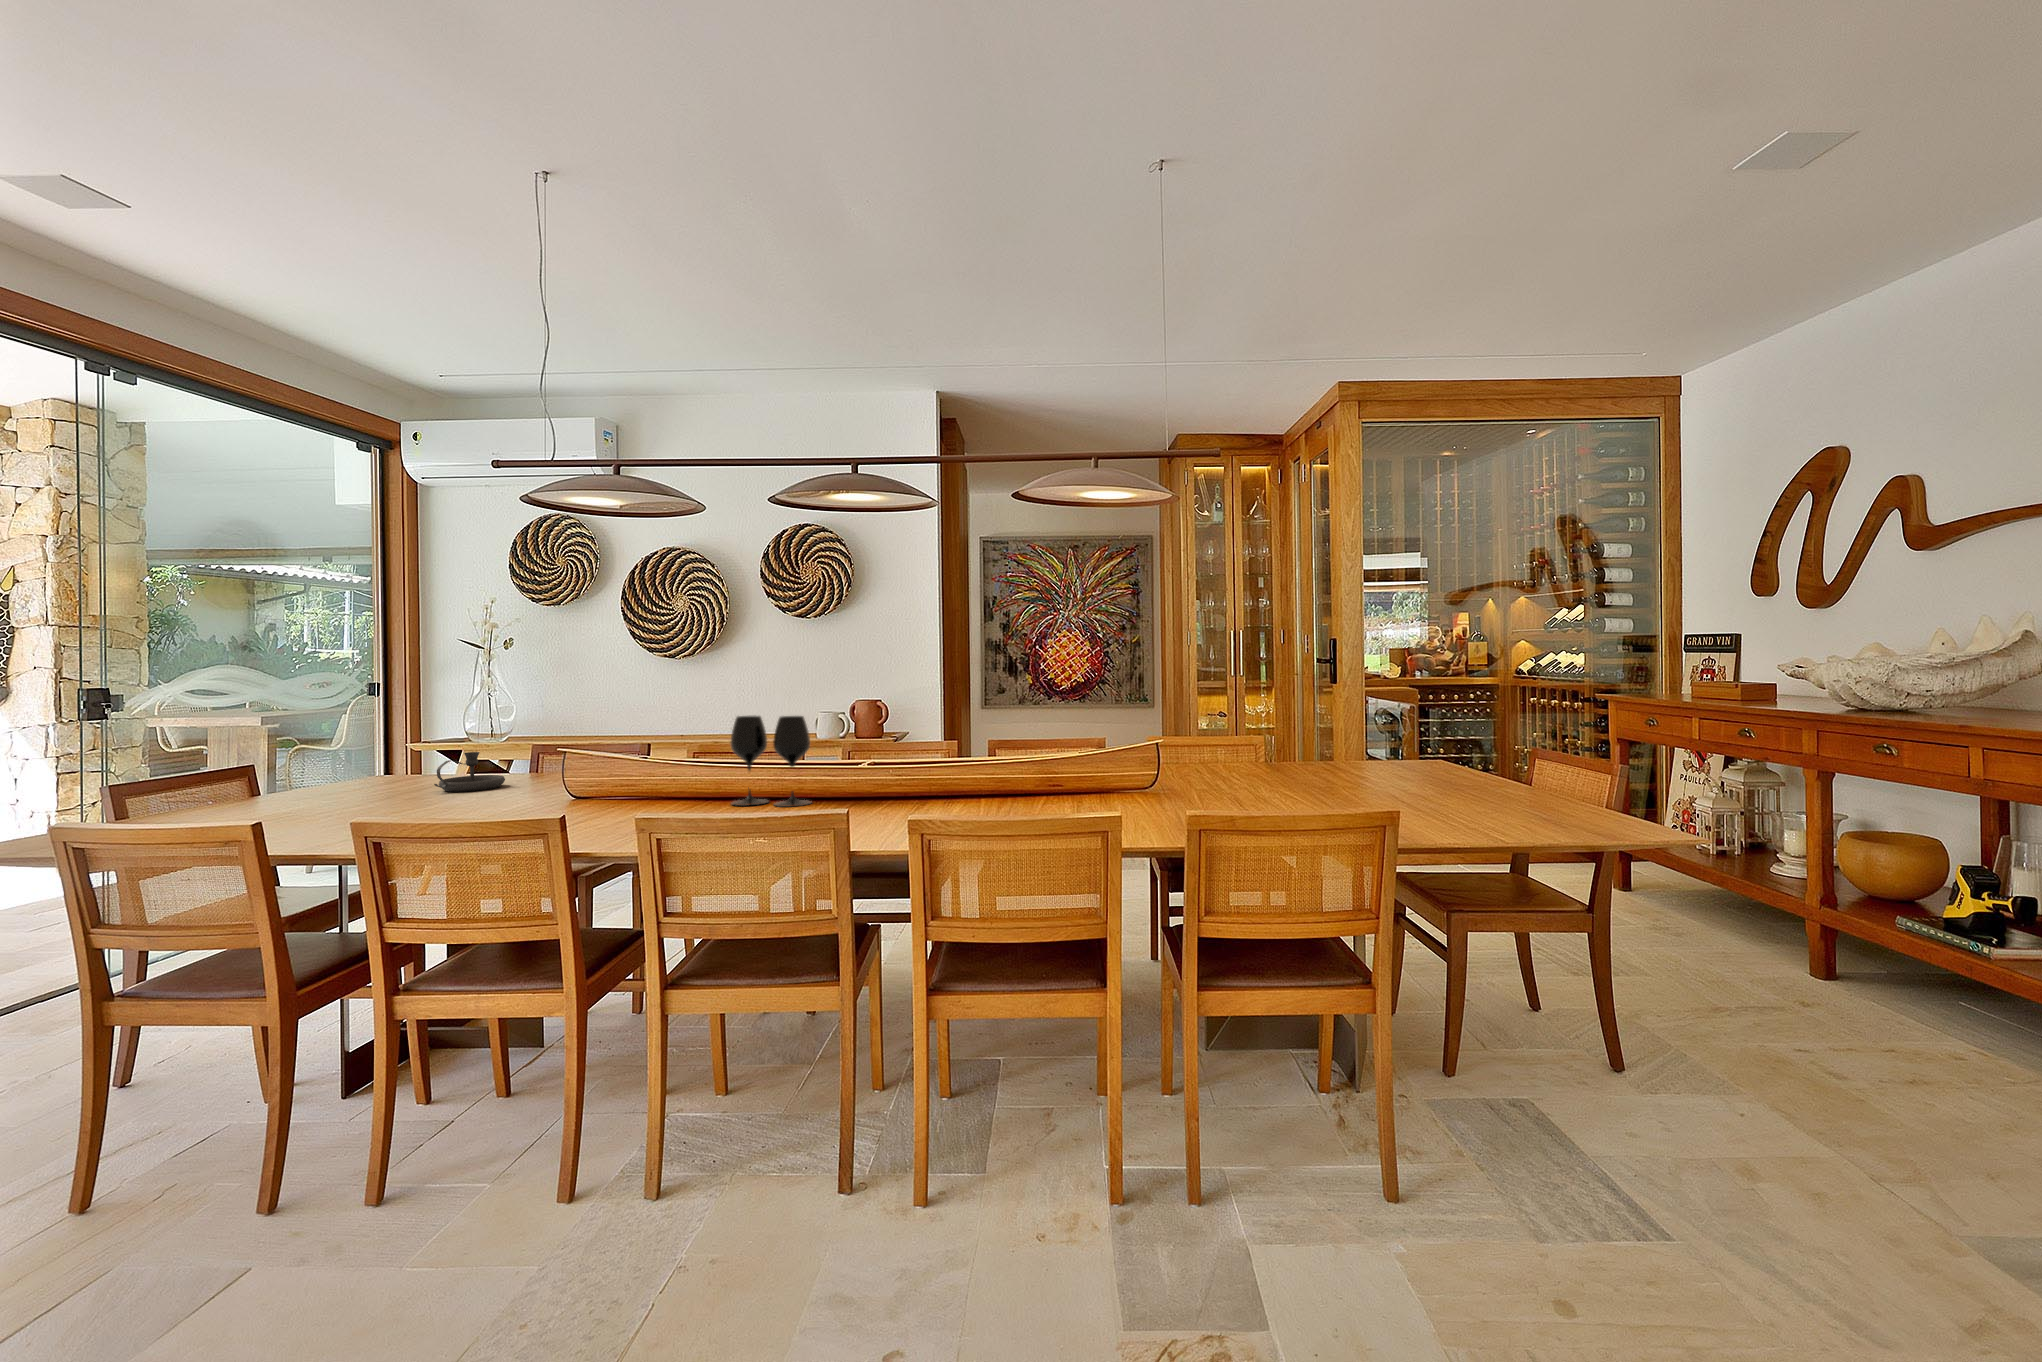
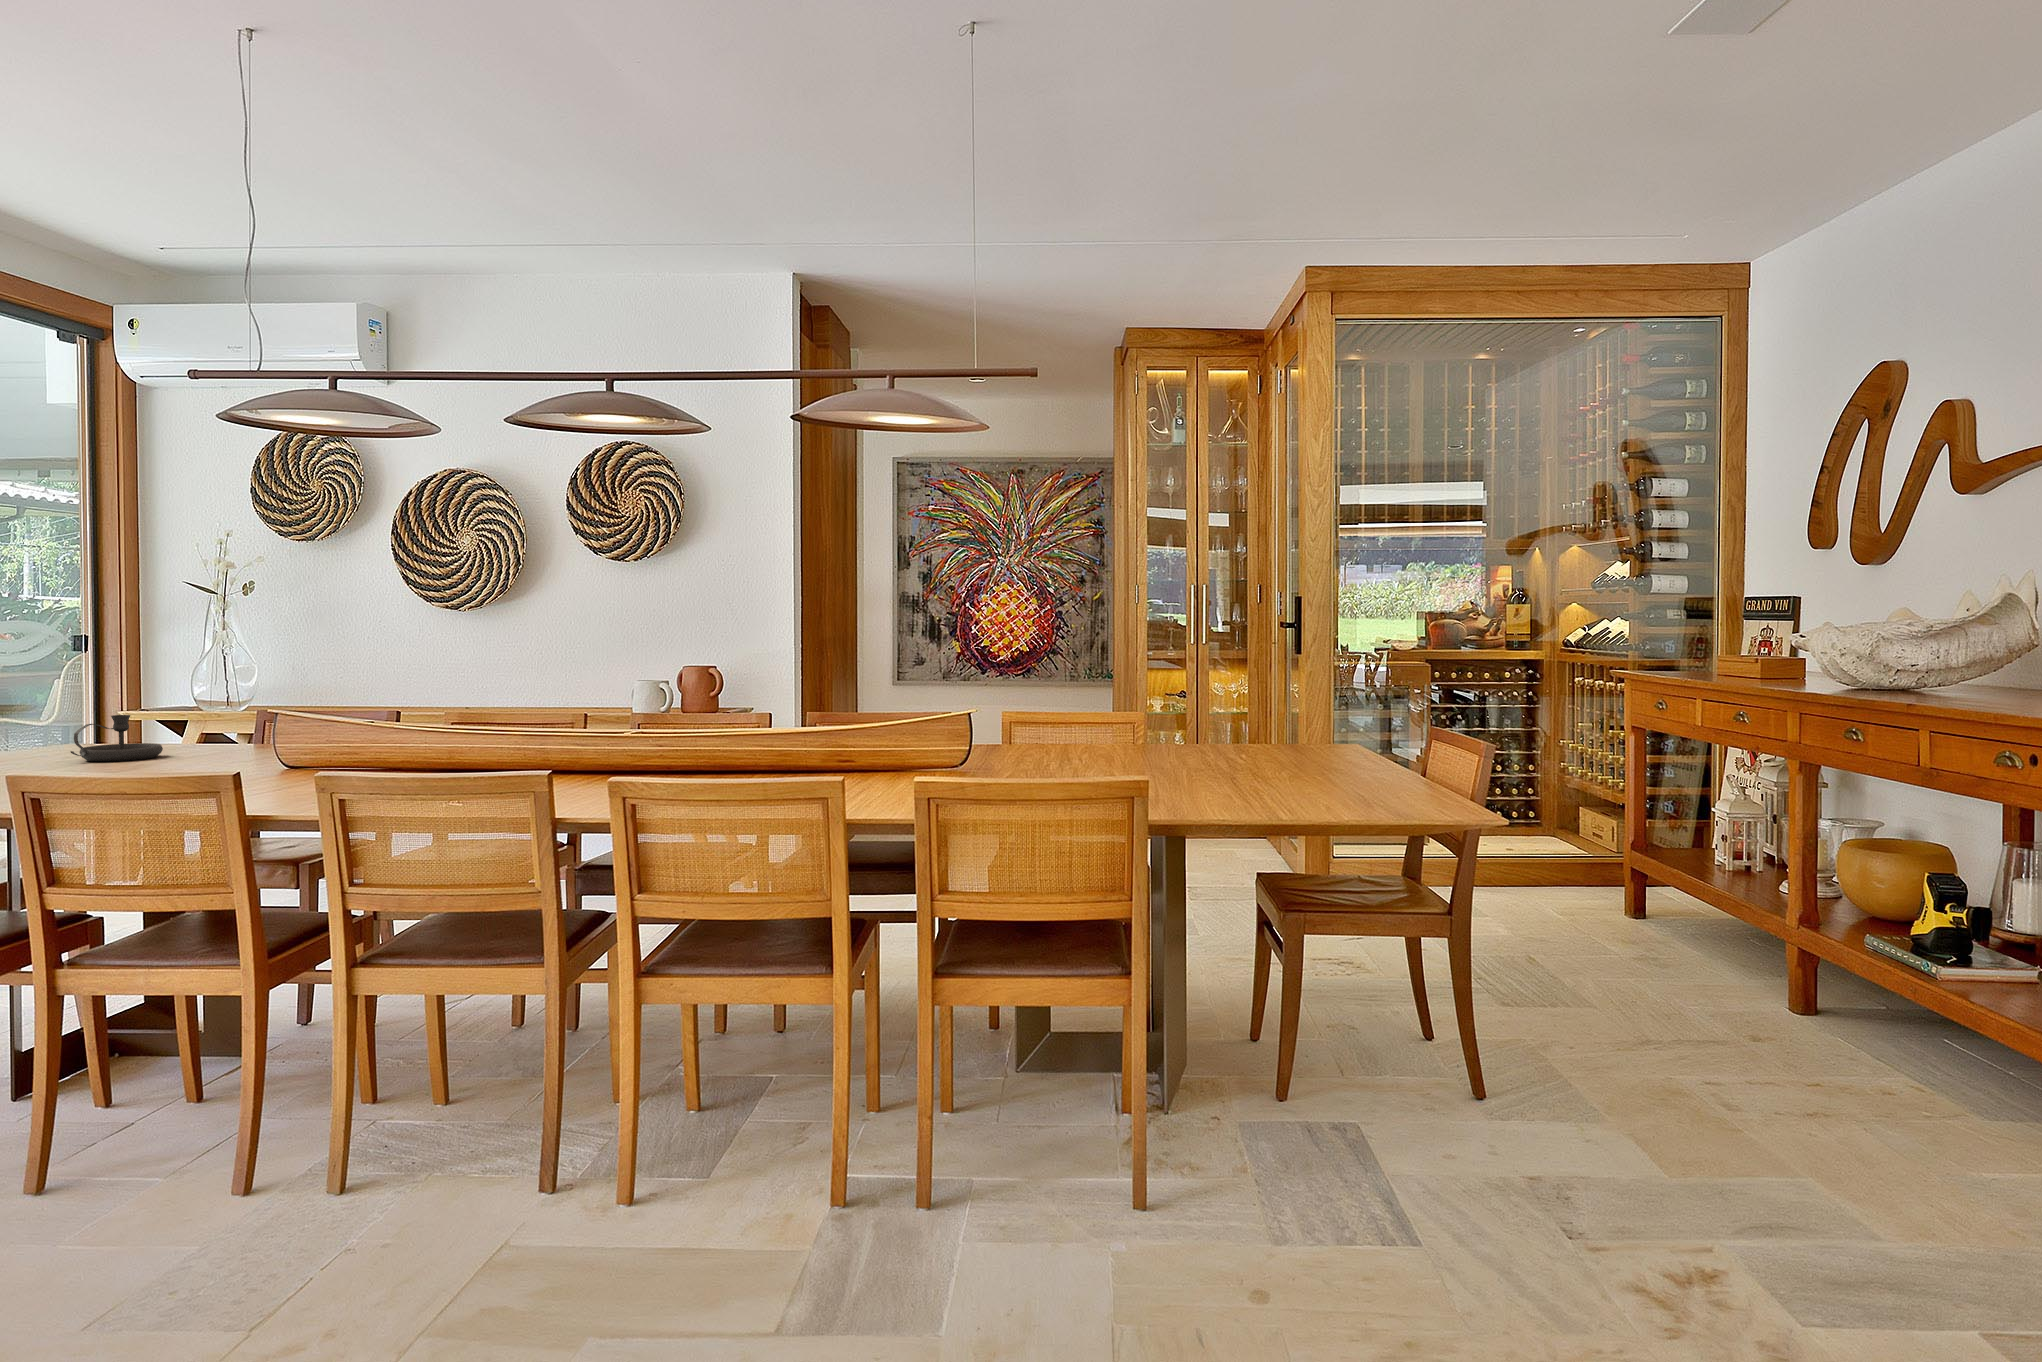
wine glass: present [731,716,811,807] -> none [385,673,482,782]

